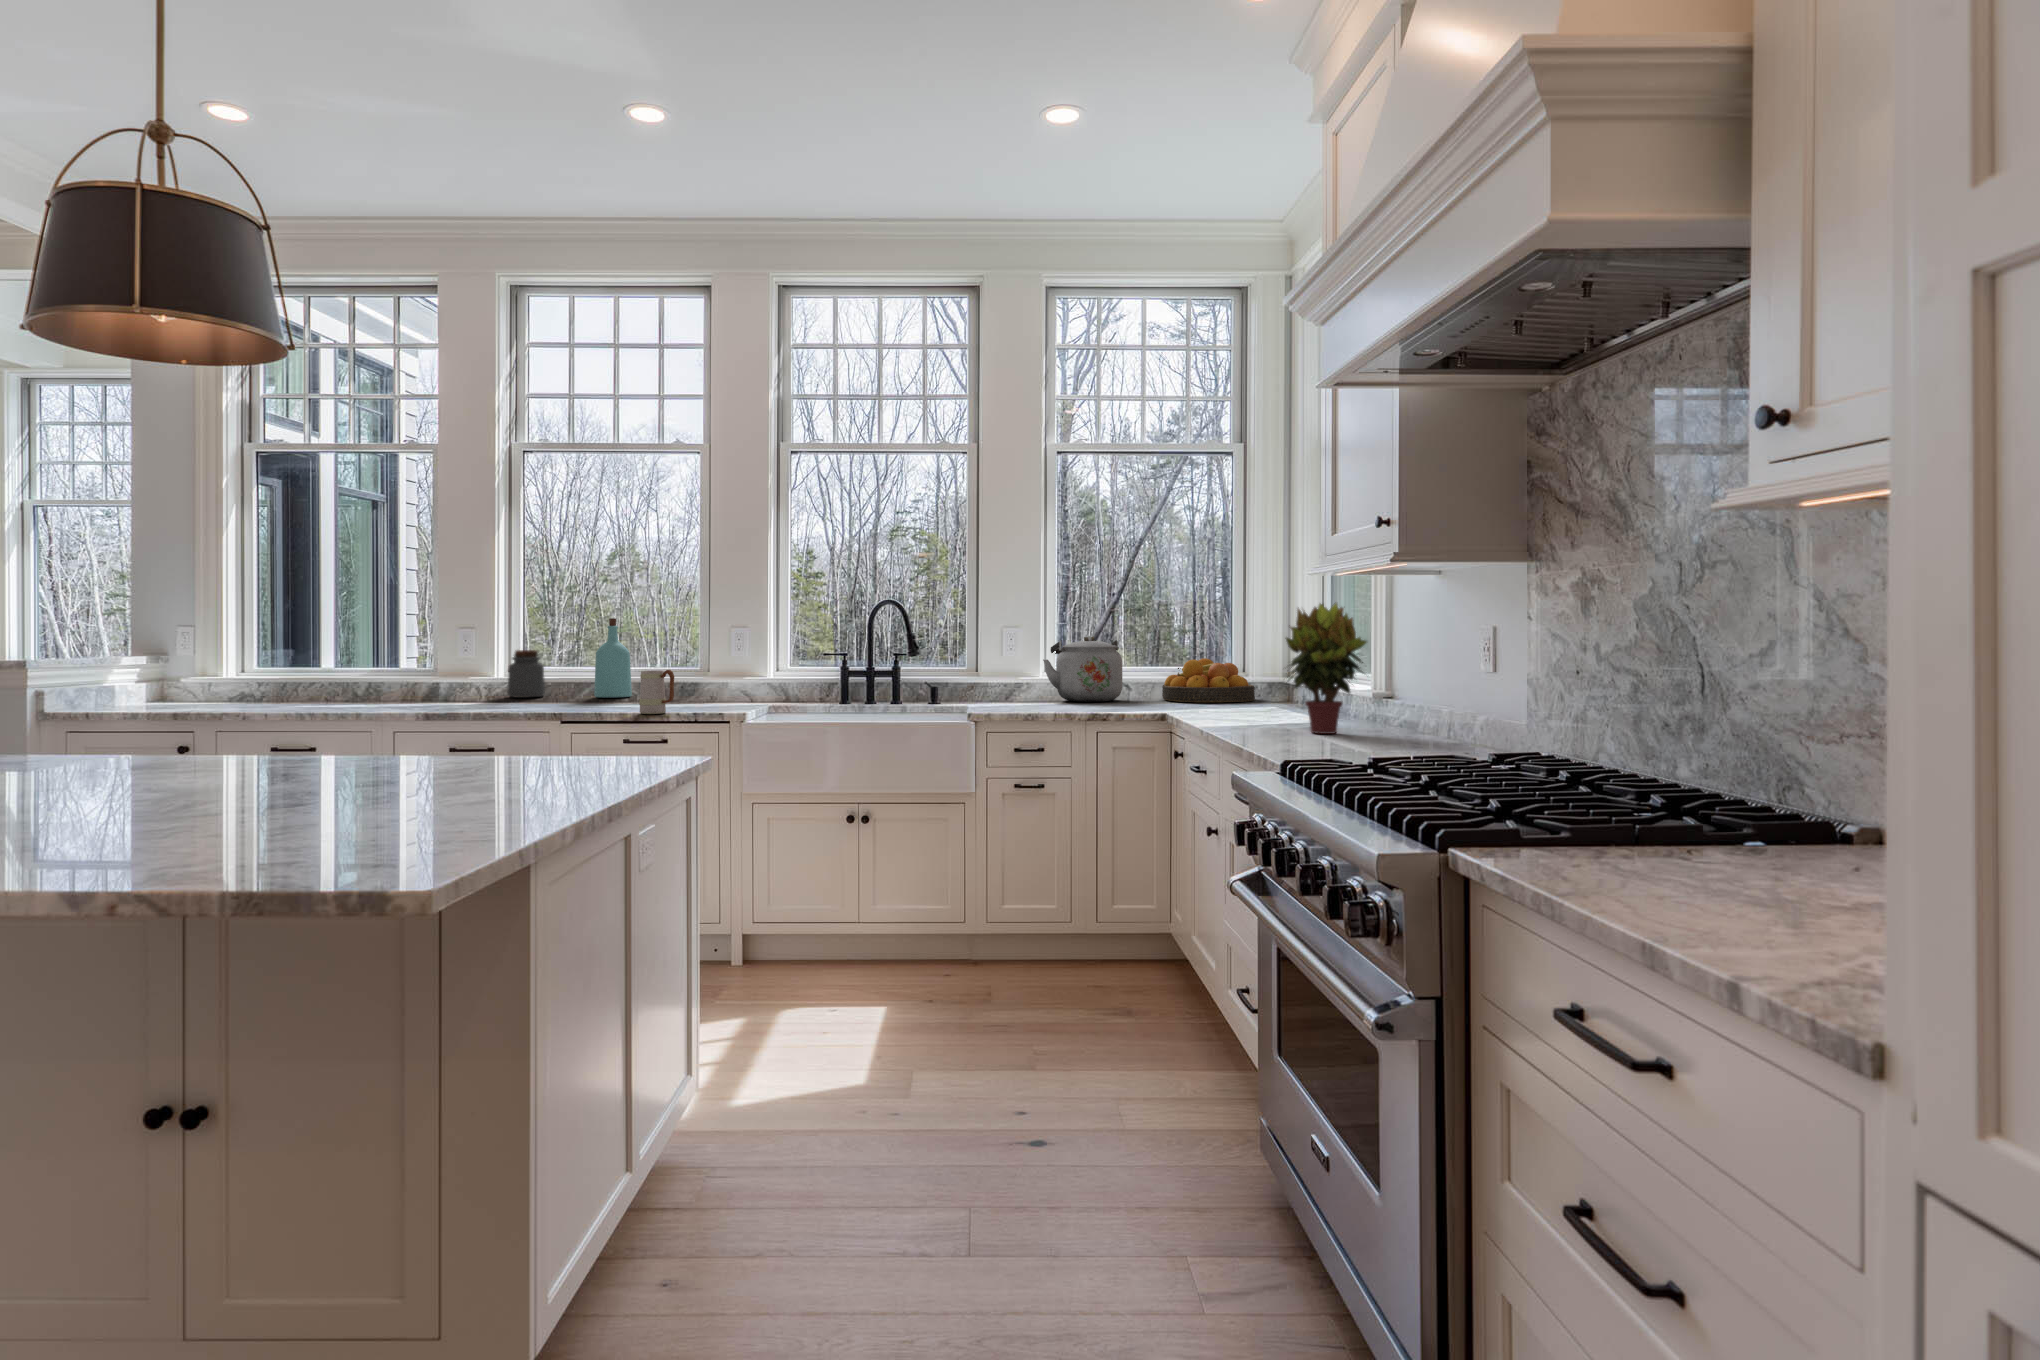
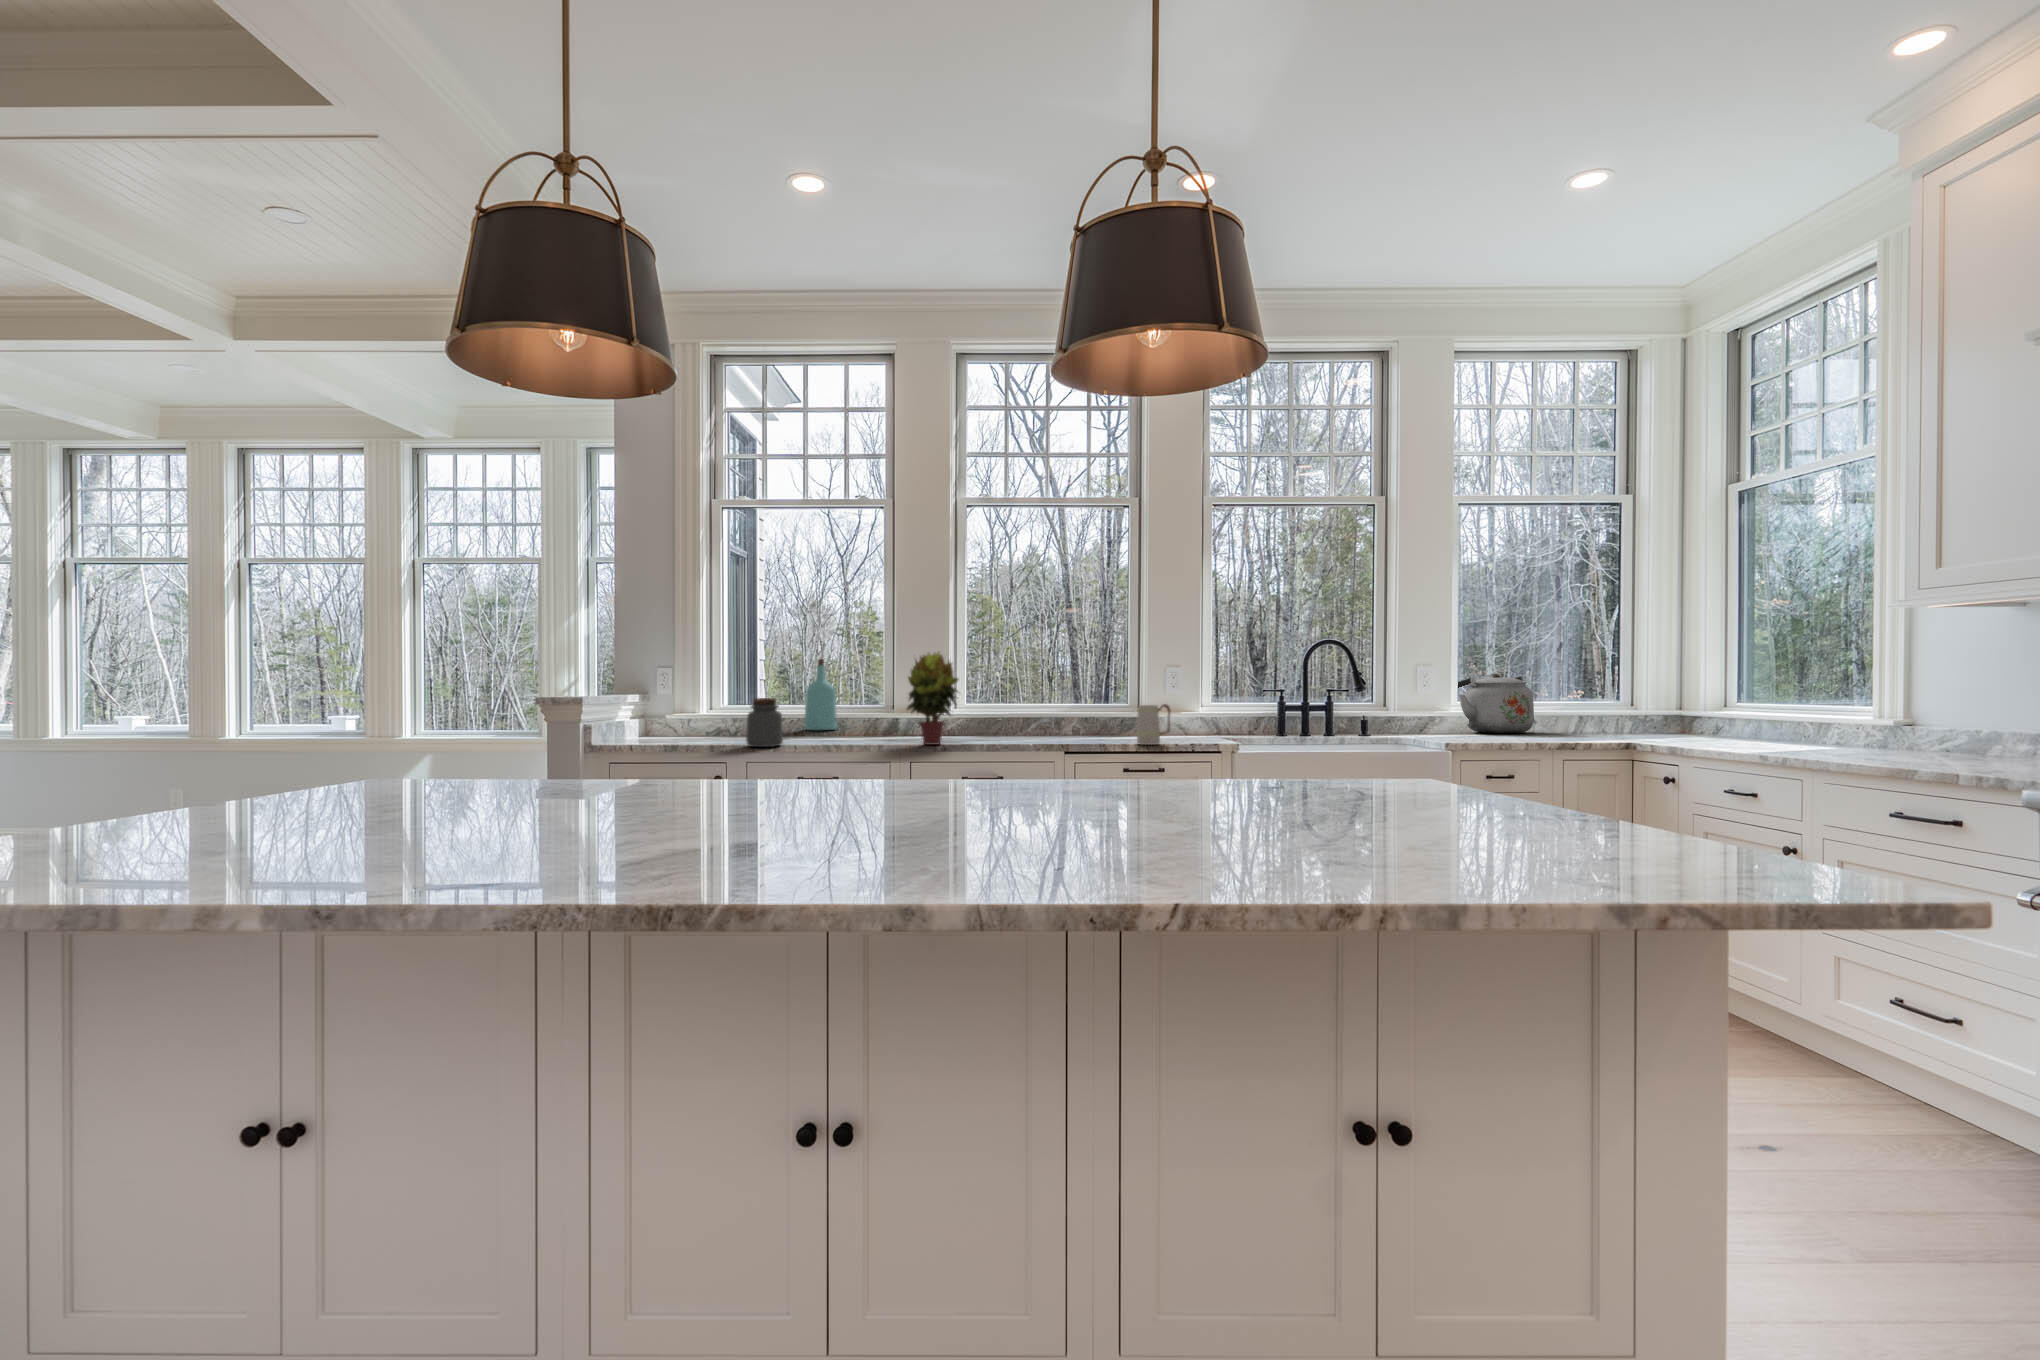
potted plant: present [1286,603,1367,734] -> present [907,653,958,745]
bottle: present [594,618,632,698] -> present [805,659,837,730]
jar: present [507,650,545,698] -> present [746,698,783,747]
fruit bowl: present [1162,658,1255,702] -> none [1563,693,1664,733]

